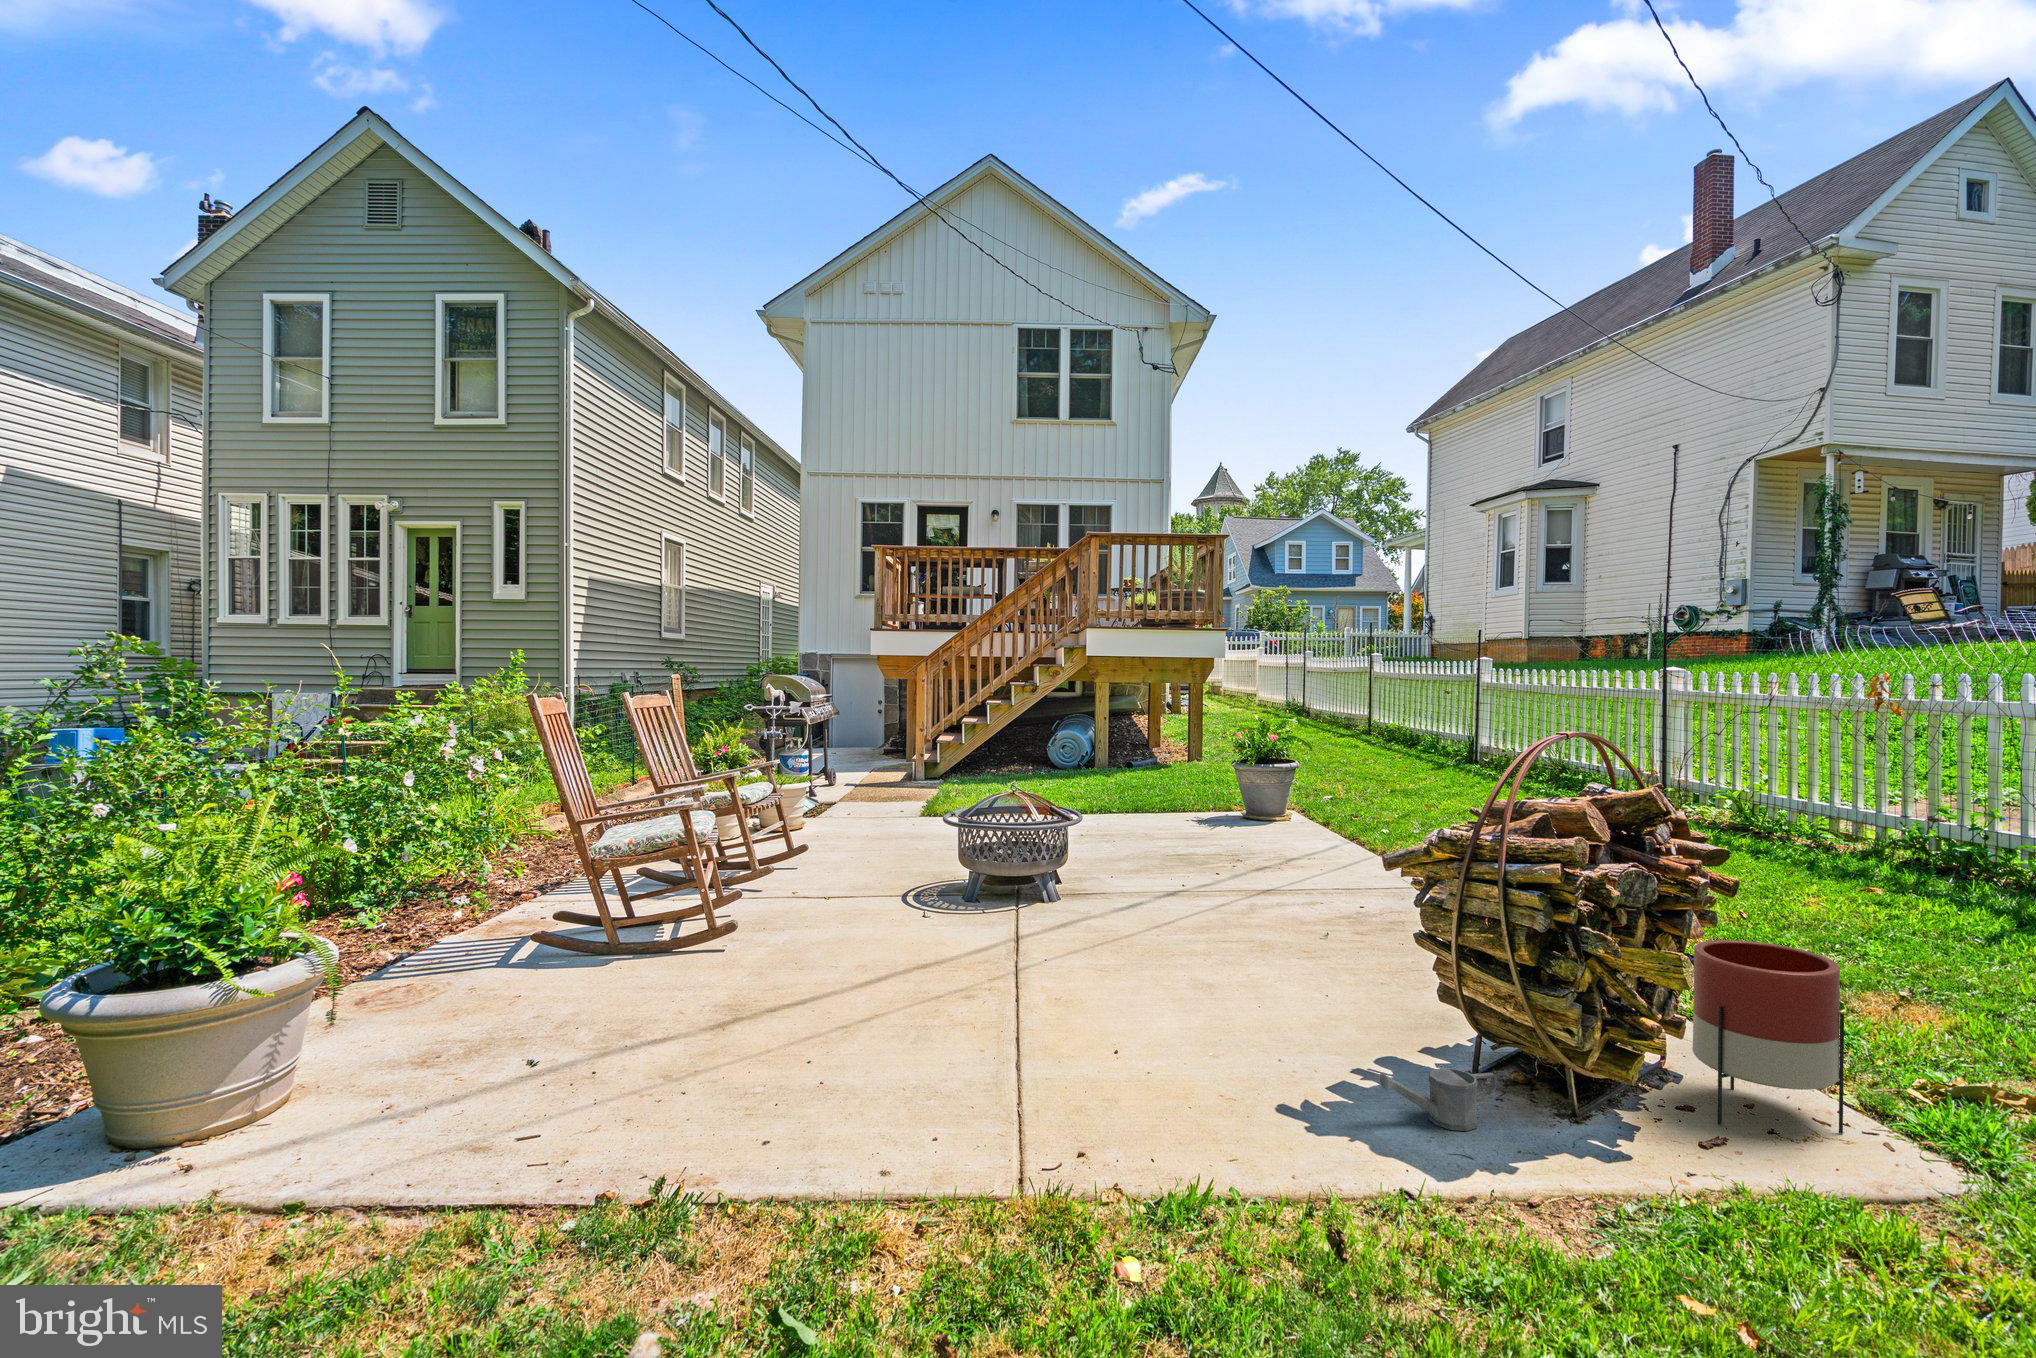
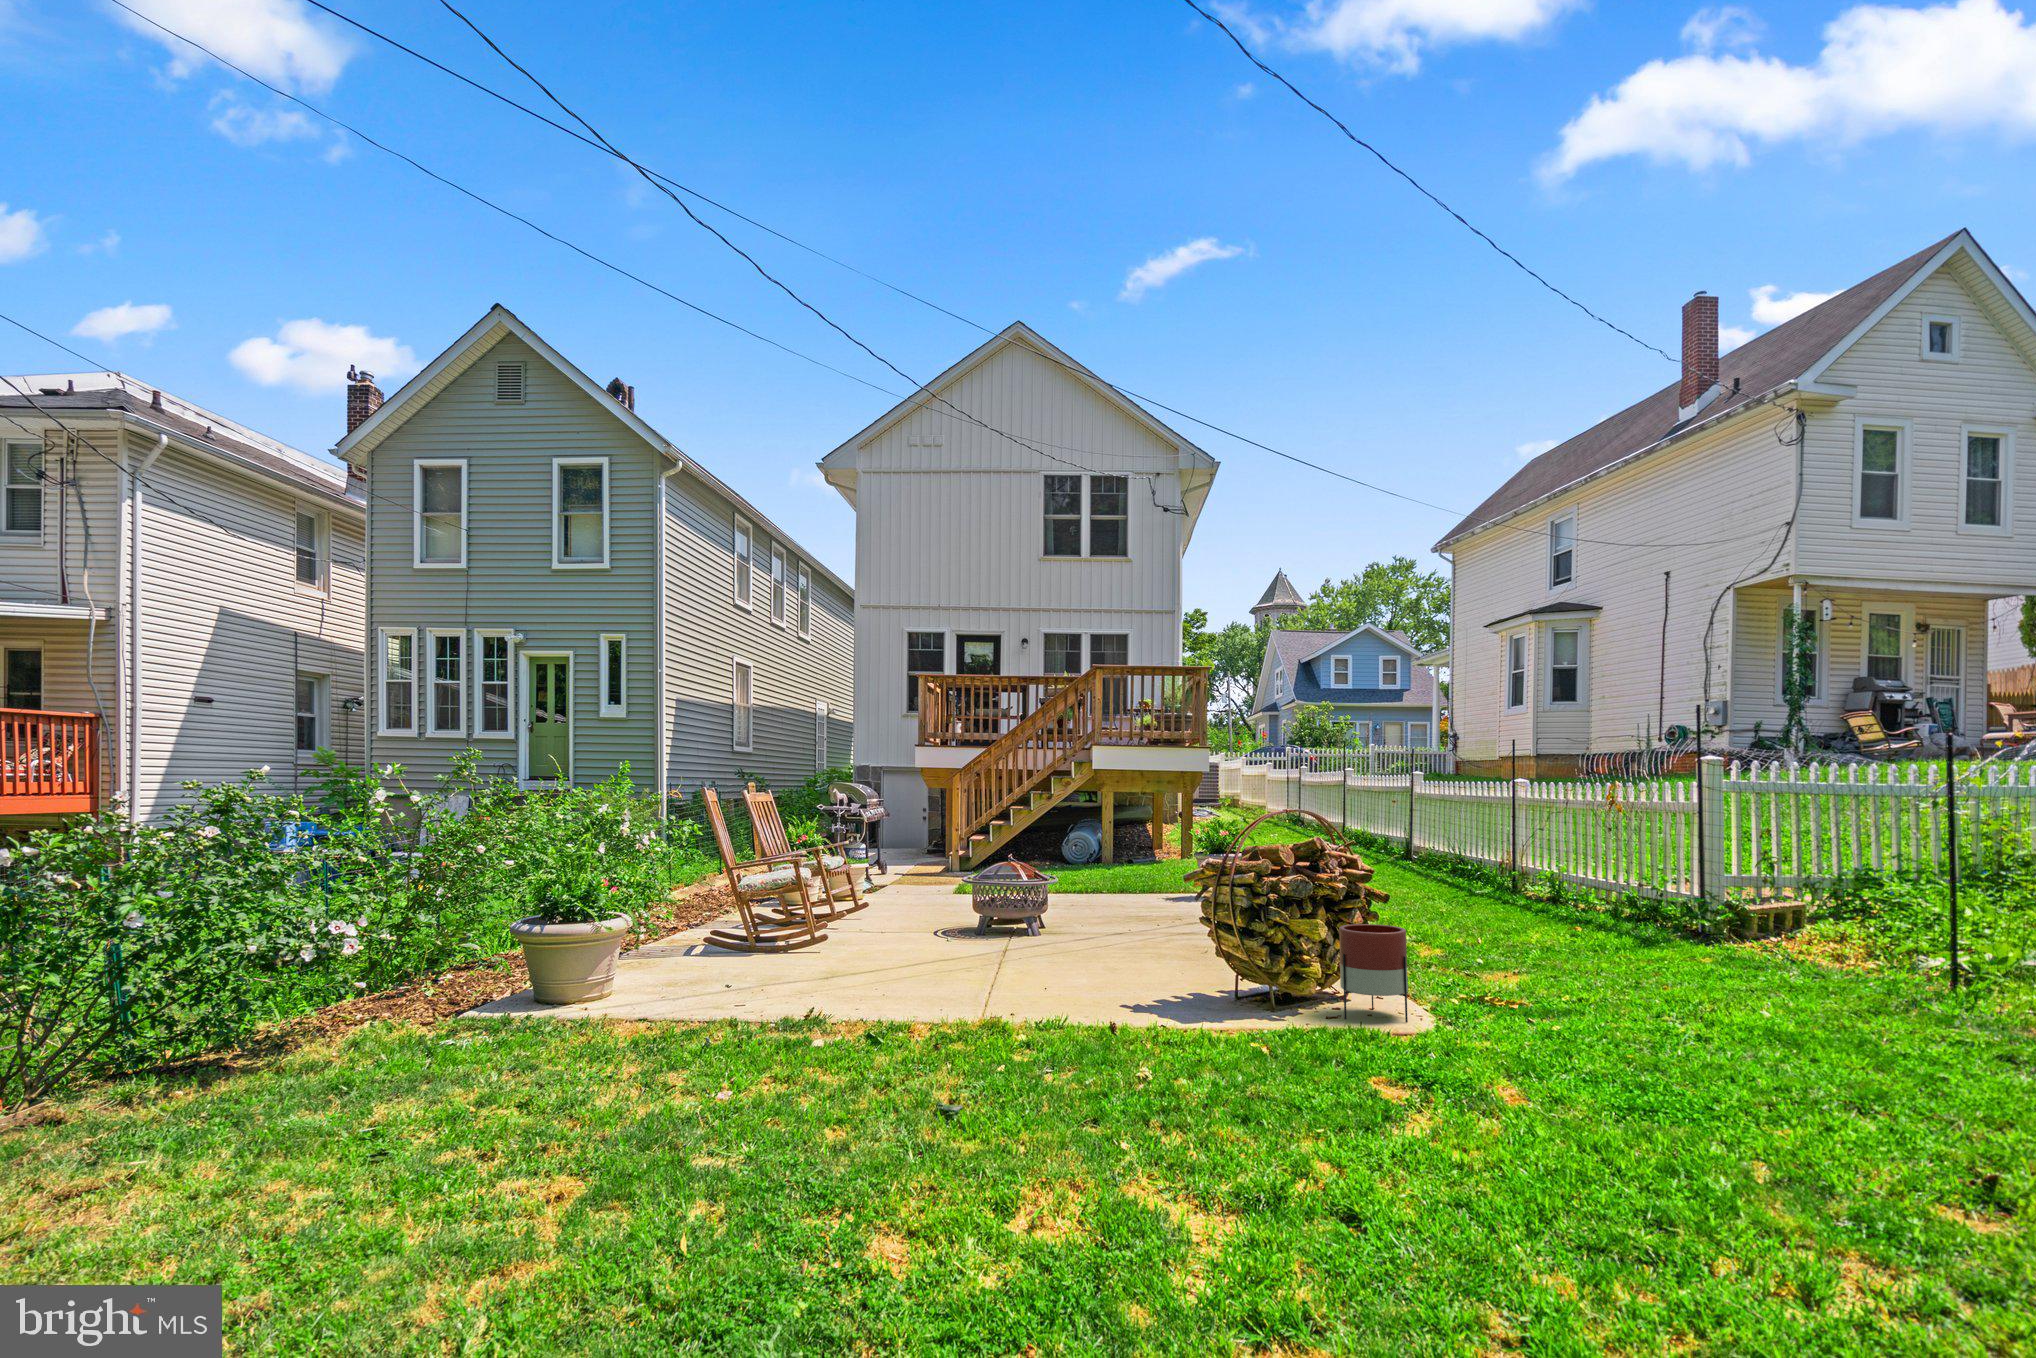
watering can: present [1380,1068,1497,1131] -> none [1162,989,1227,1019]

